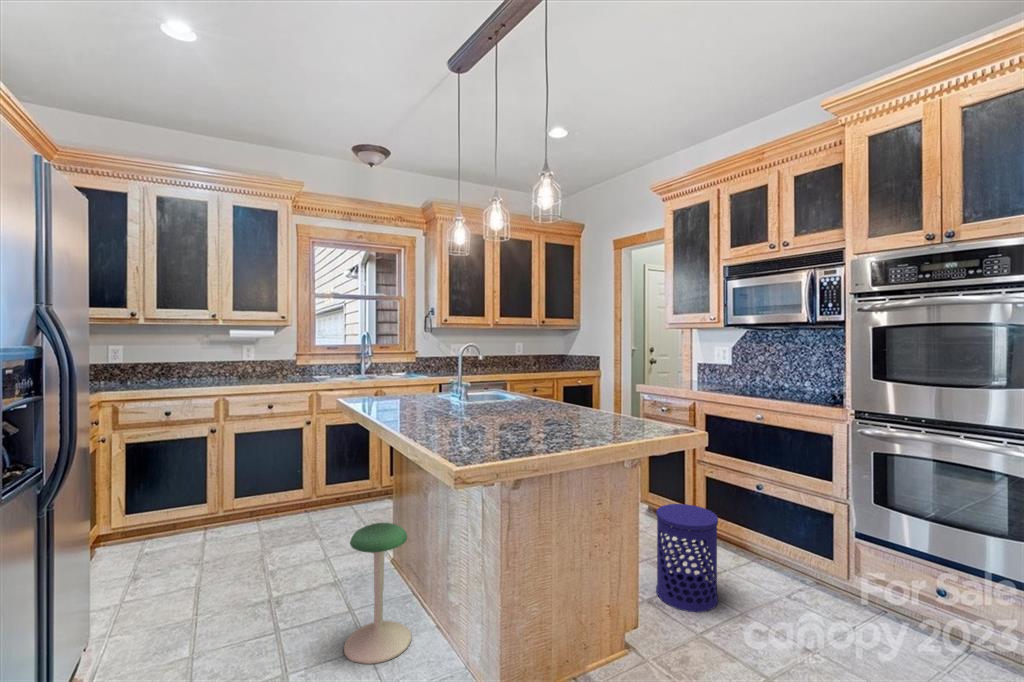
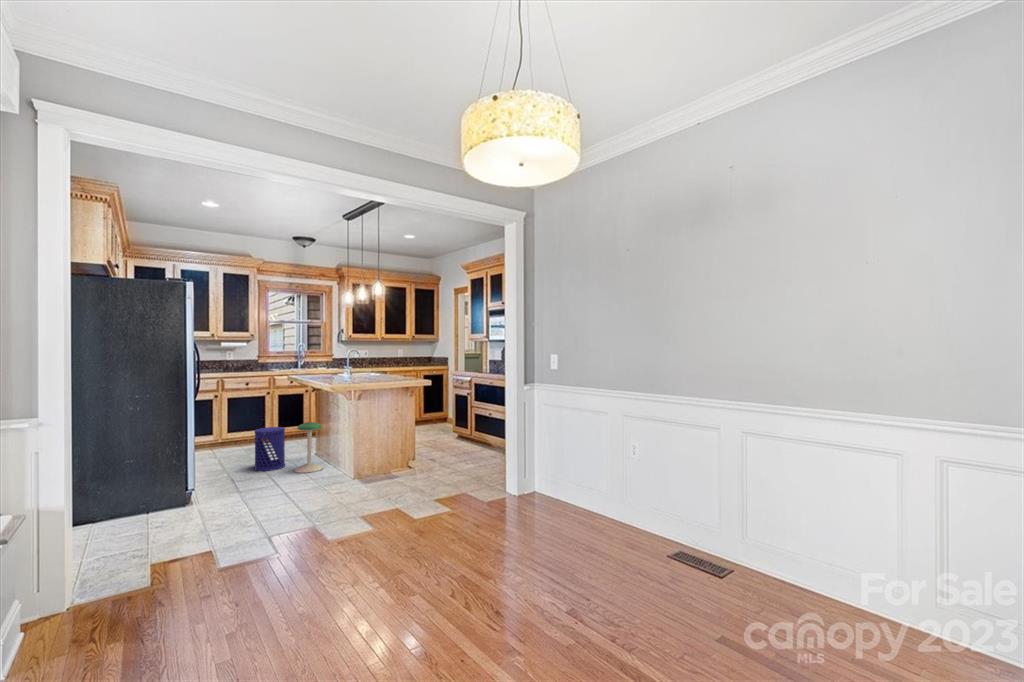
waste bin: present [656,504,718,612] -> present [254,427,285,471]

